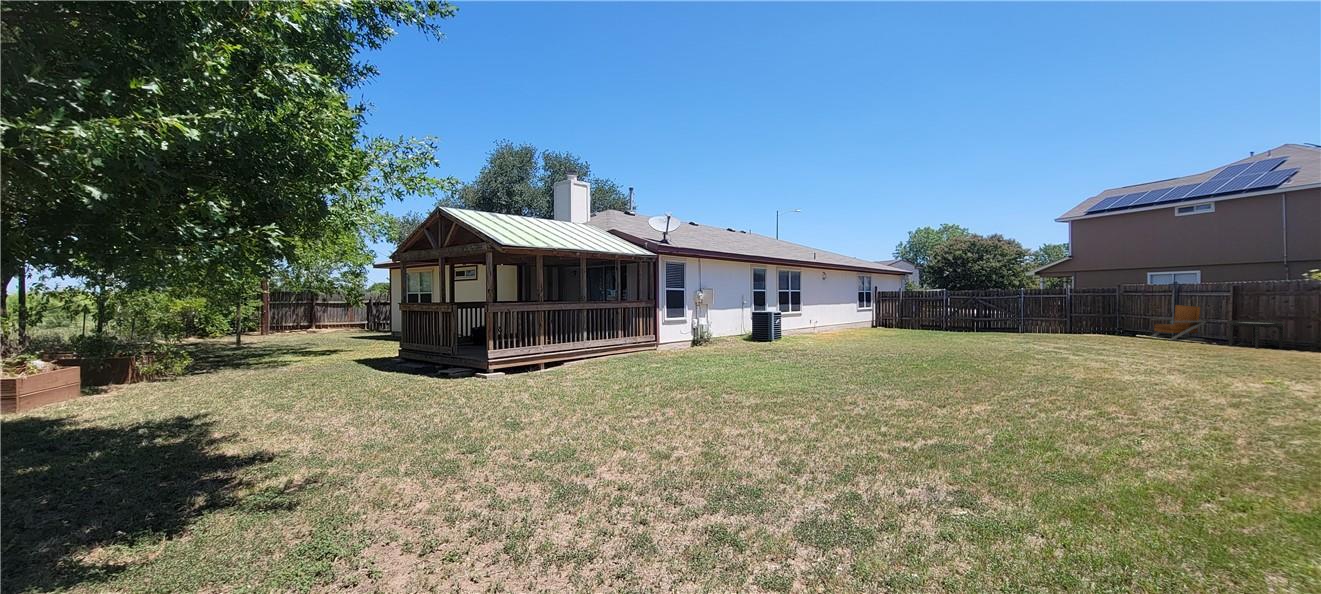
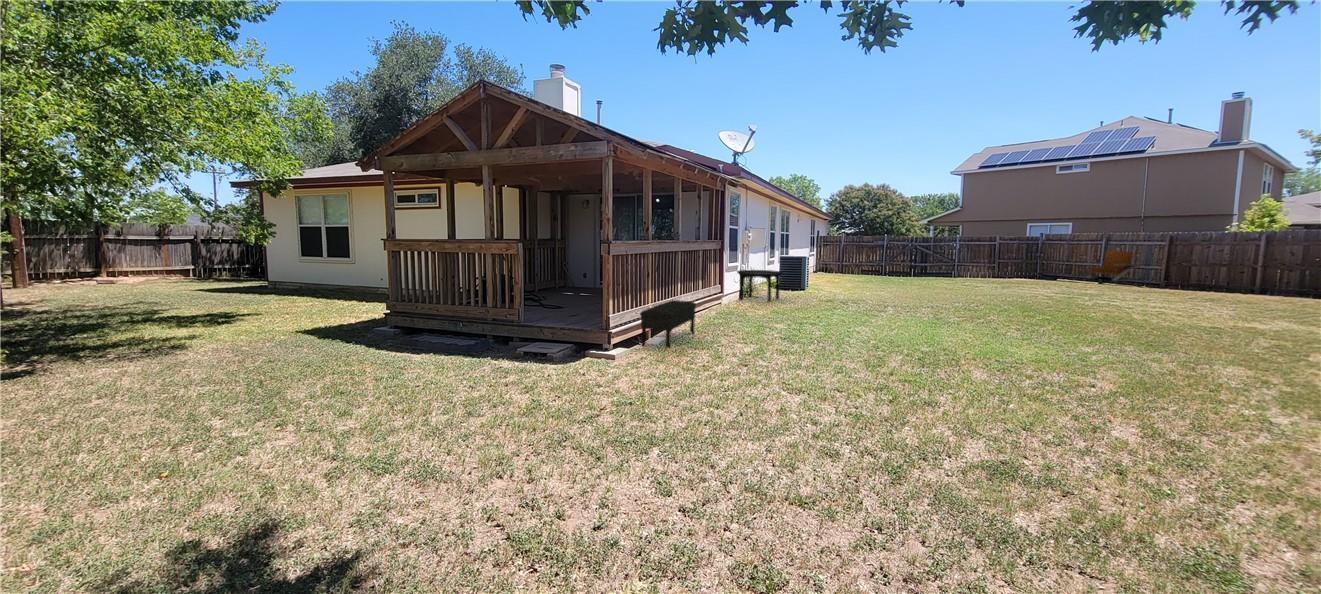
round table: present [1227,320,1285,349] -> present [737,270,783,302]
bench: none [507,343,562,372] -> present [640,300,696,348]

